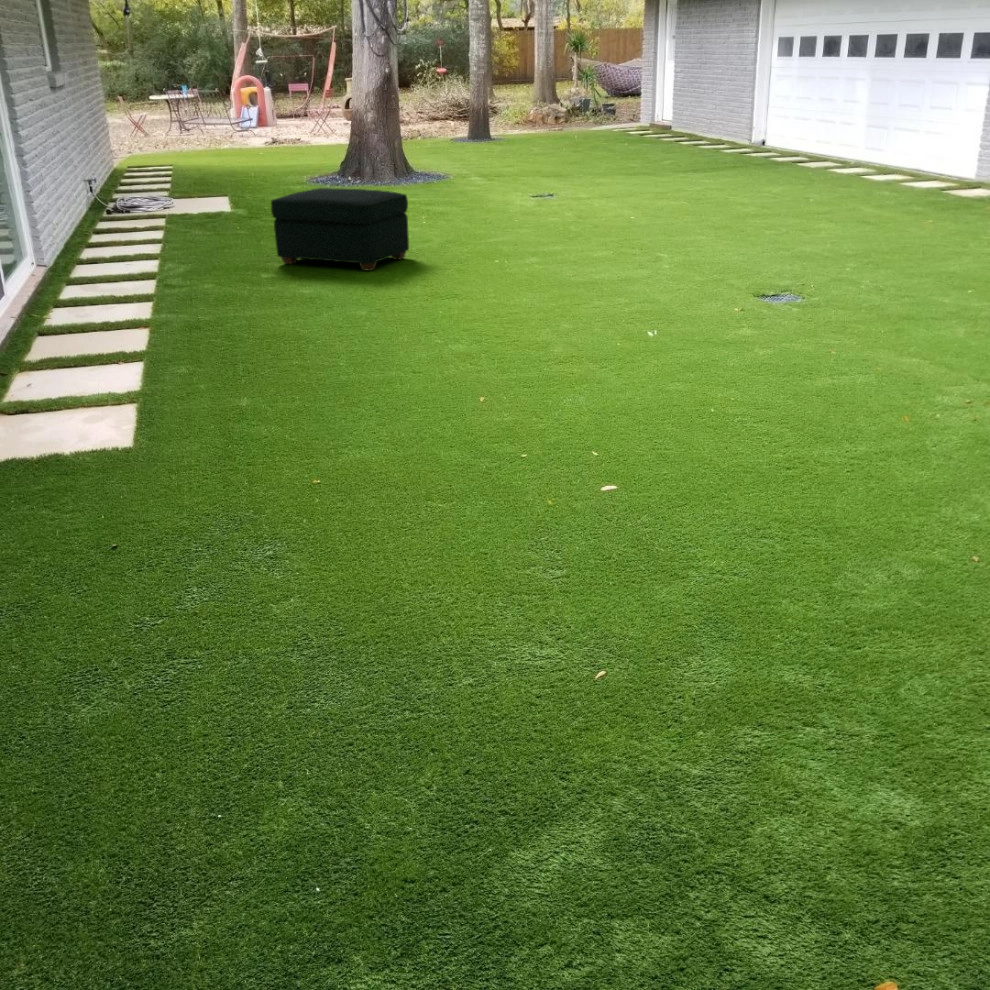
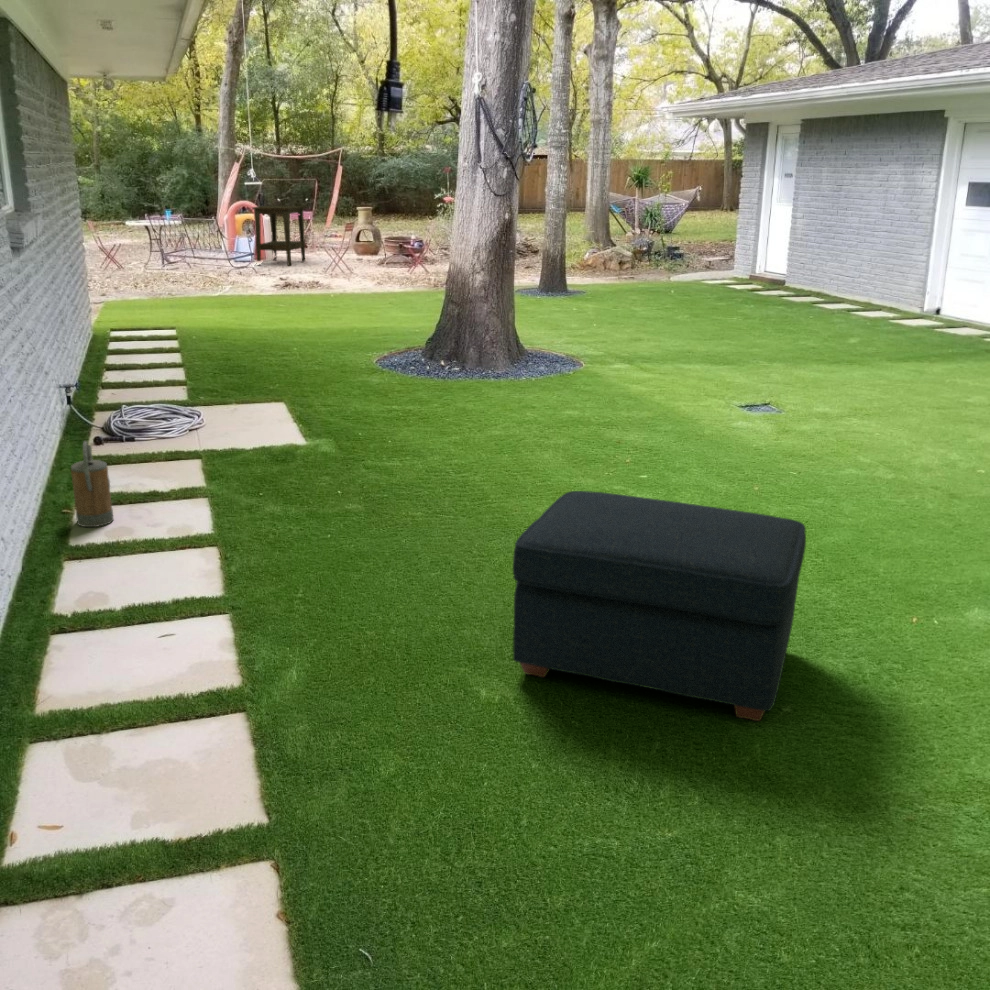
side table: none [252,79,300,129] -> present [252,205,305,266]
watering can: none [94,188,118,235] -> present [71,441,113,527]

